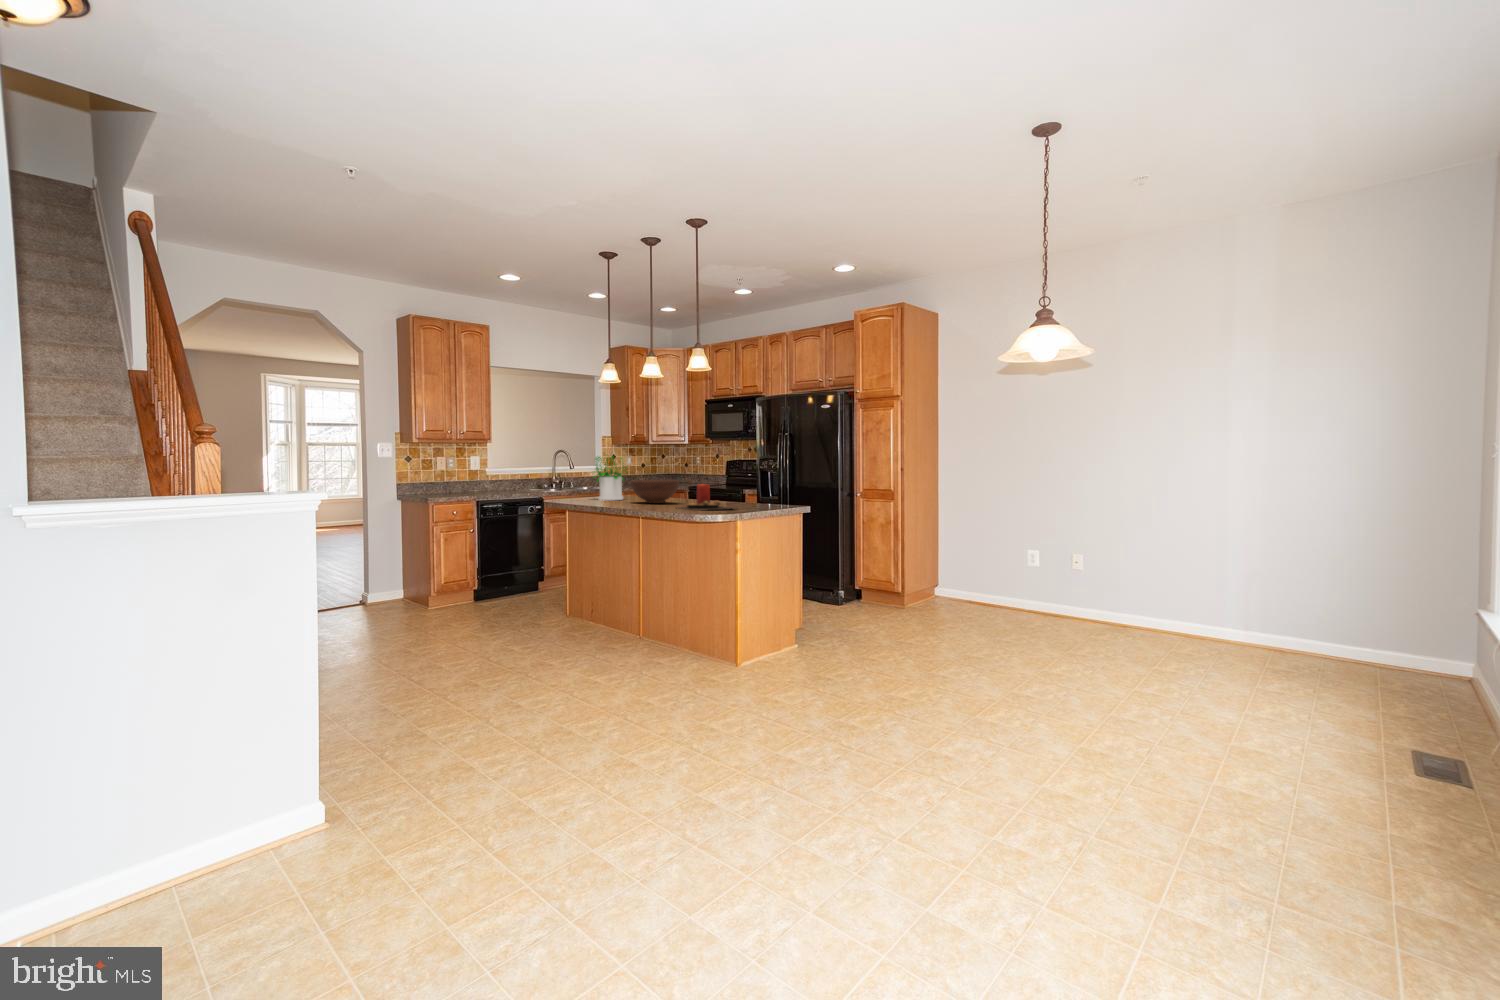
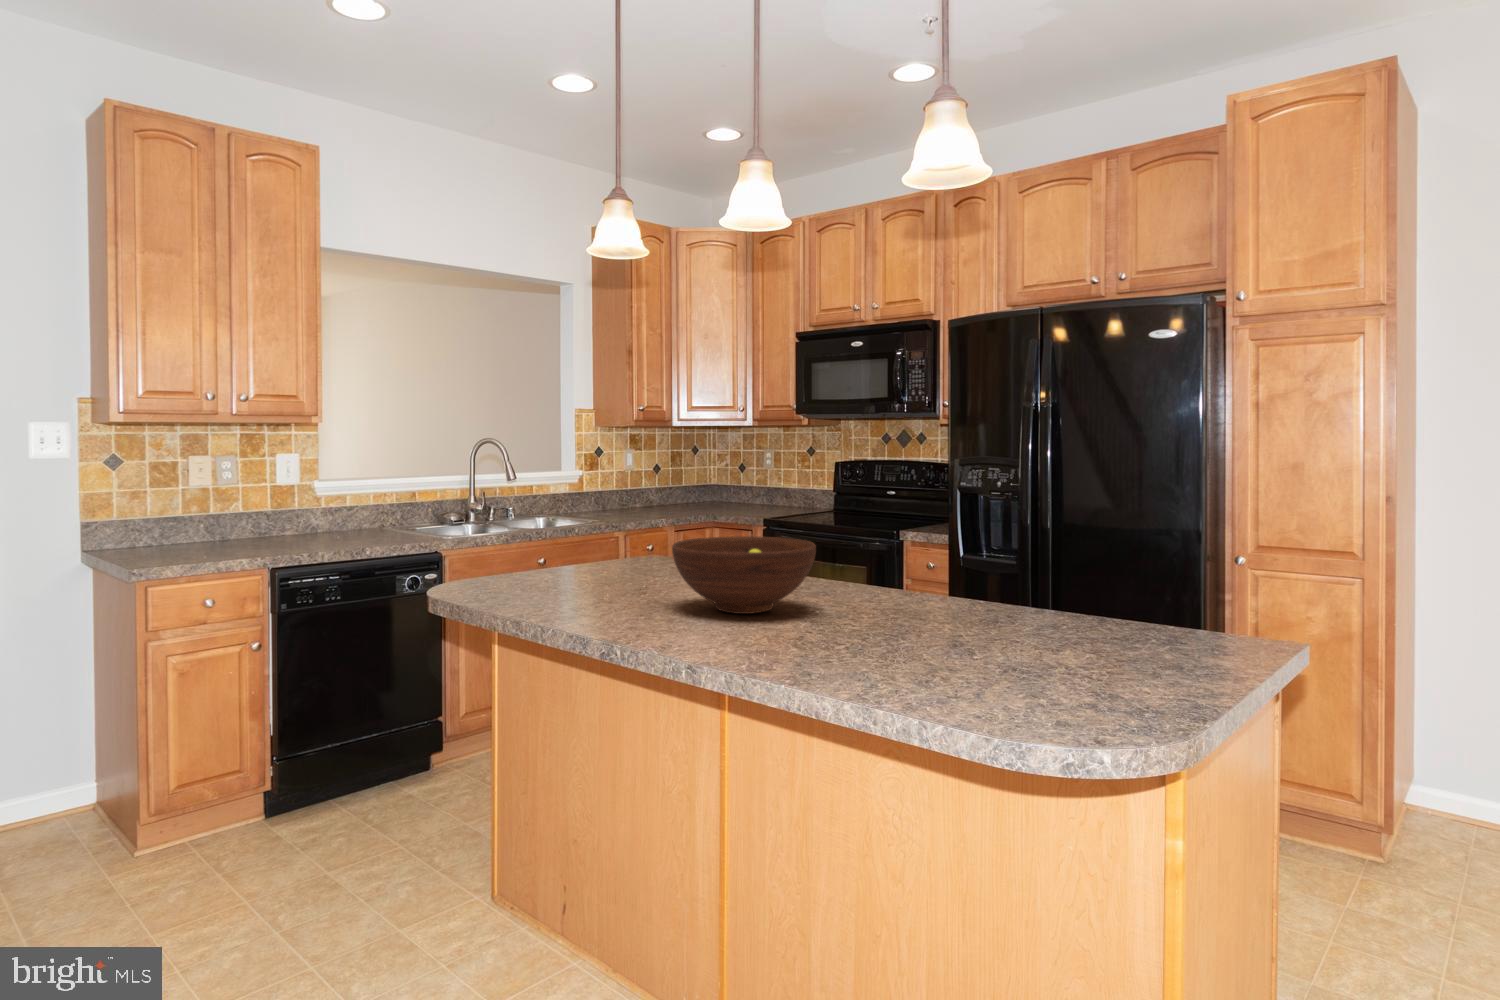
potted plant: present [594,457,626,500] -> none [553,461,654,591]
candle: present [676,484,737,511] -> none [839,577,1068,693]

